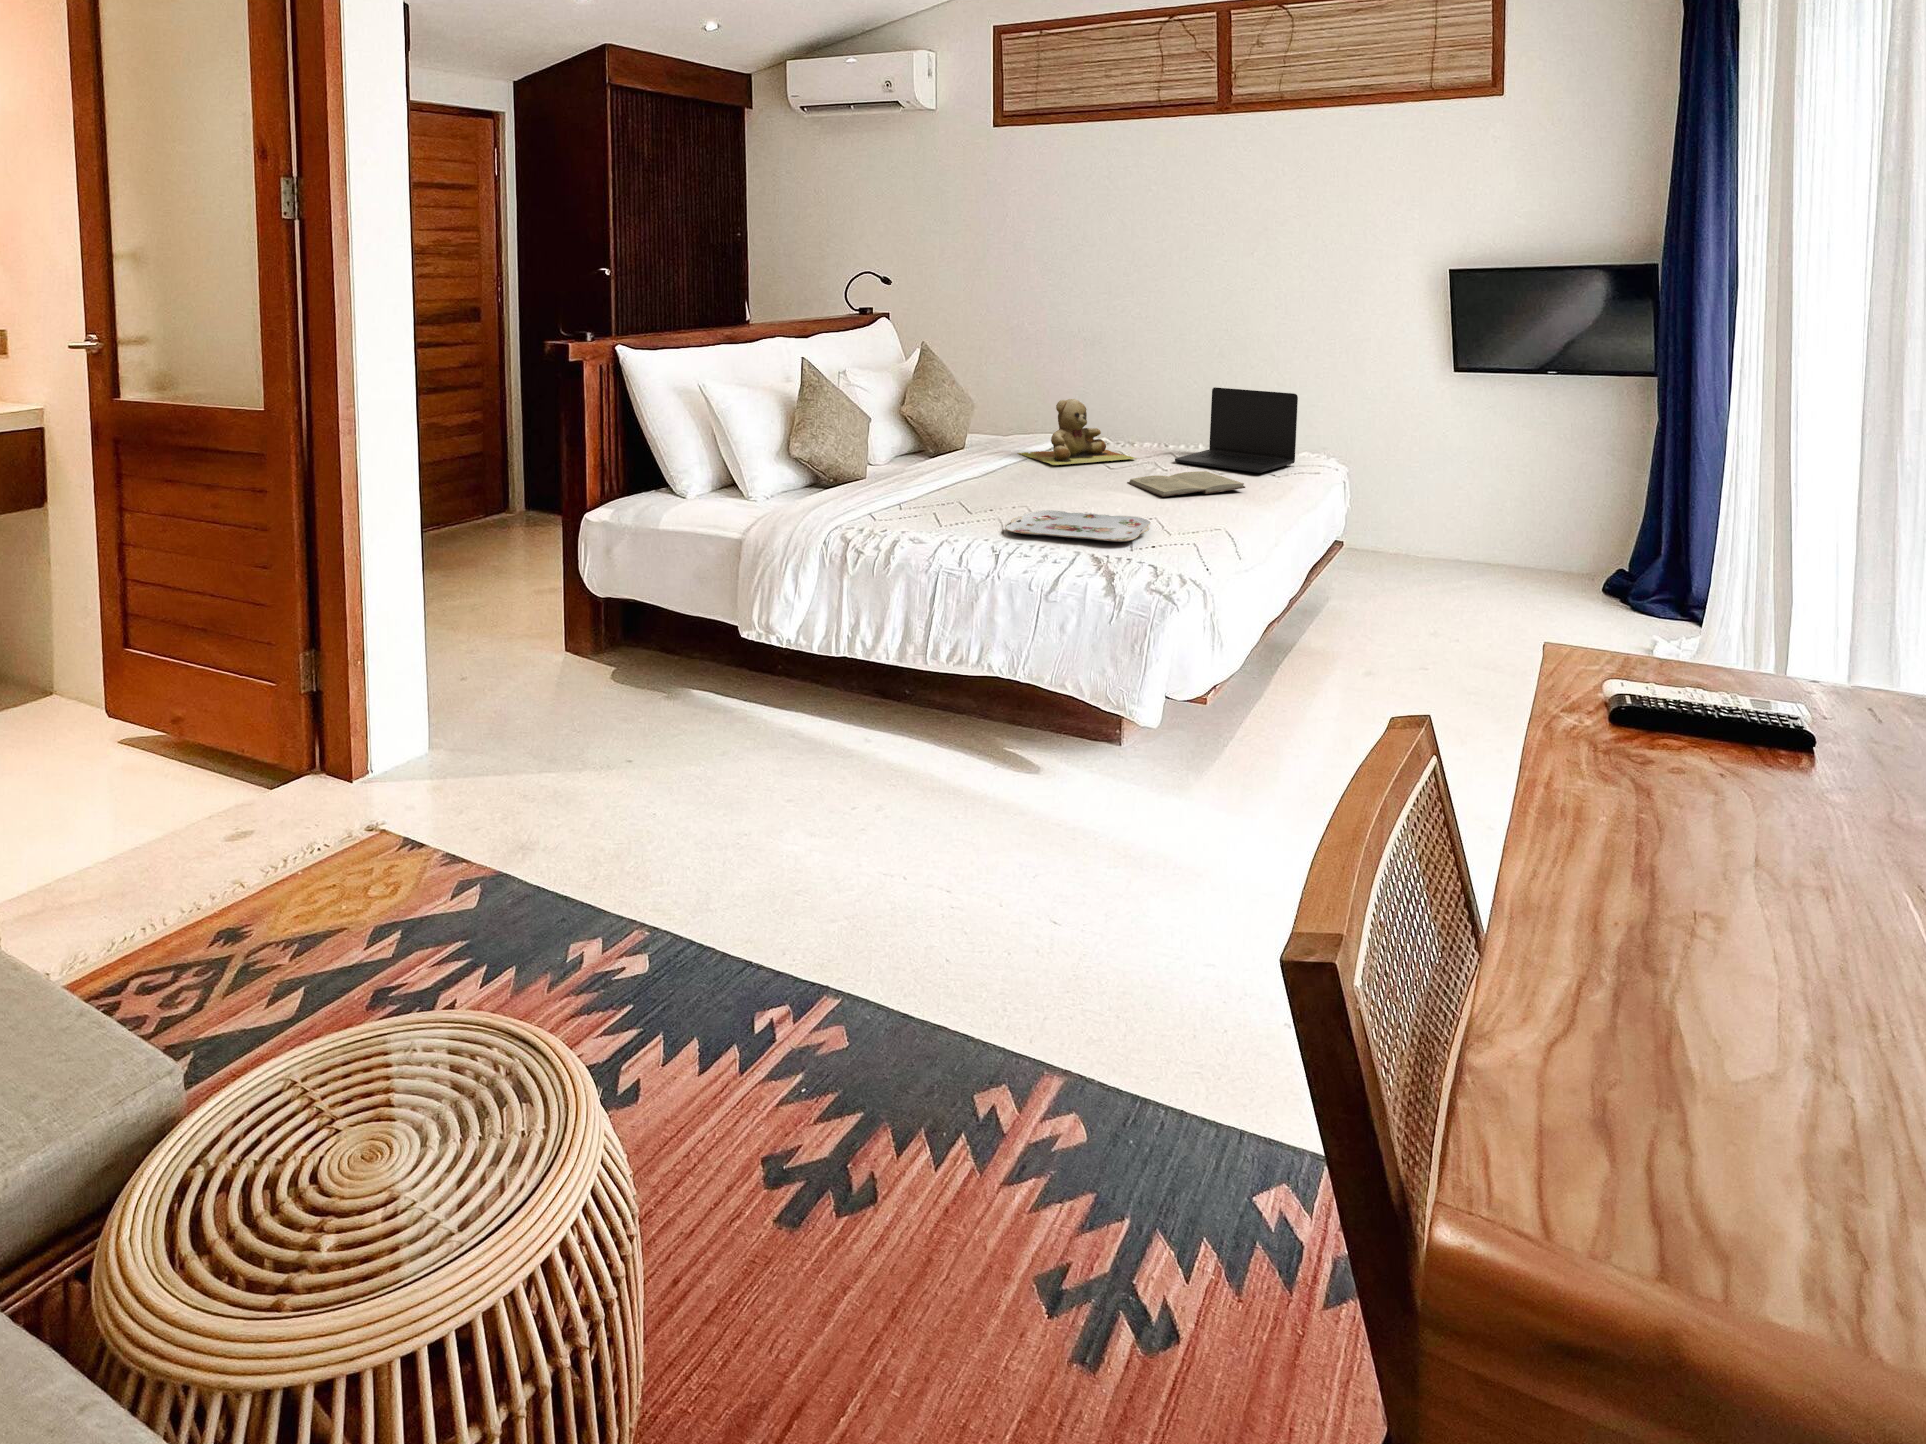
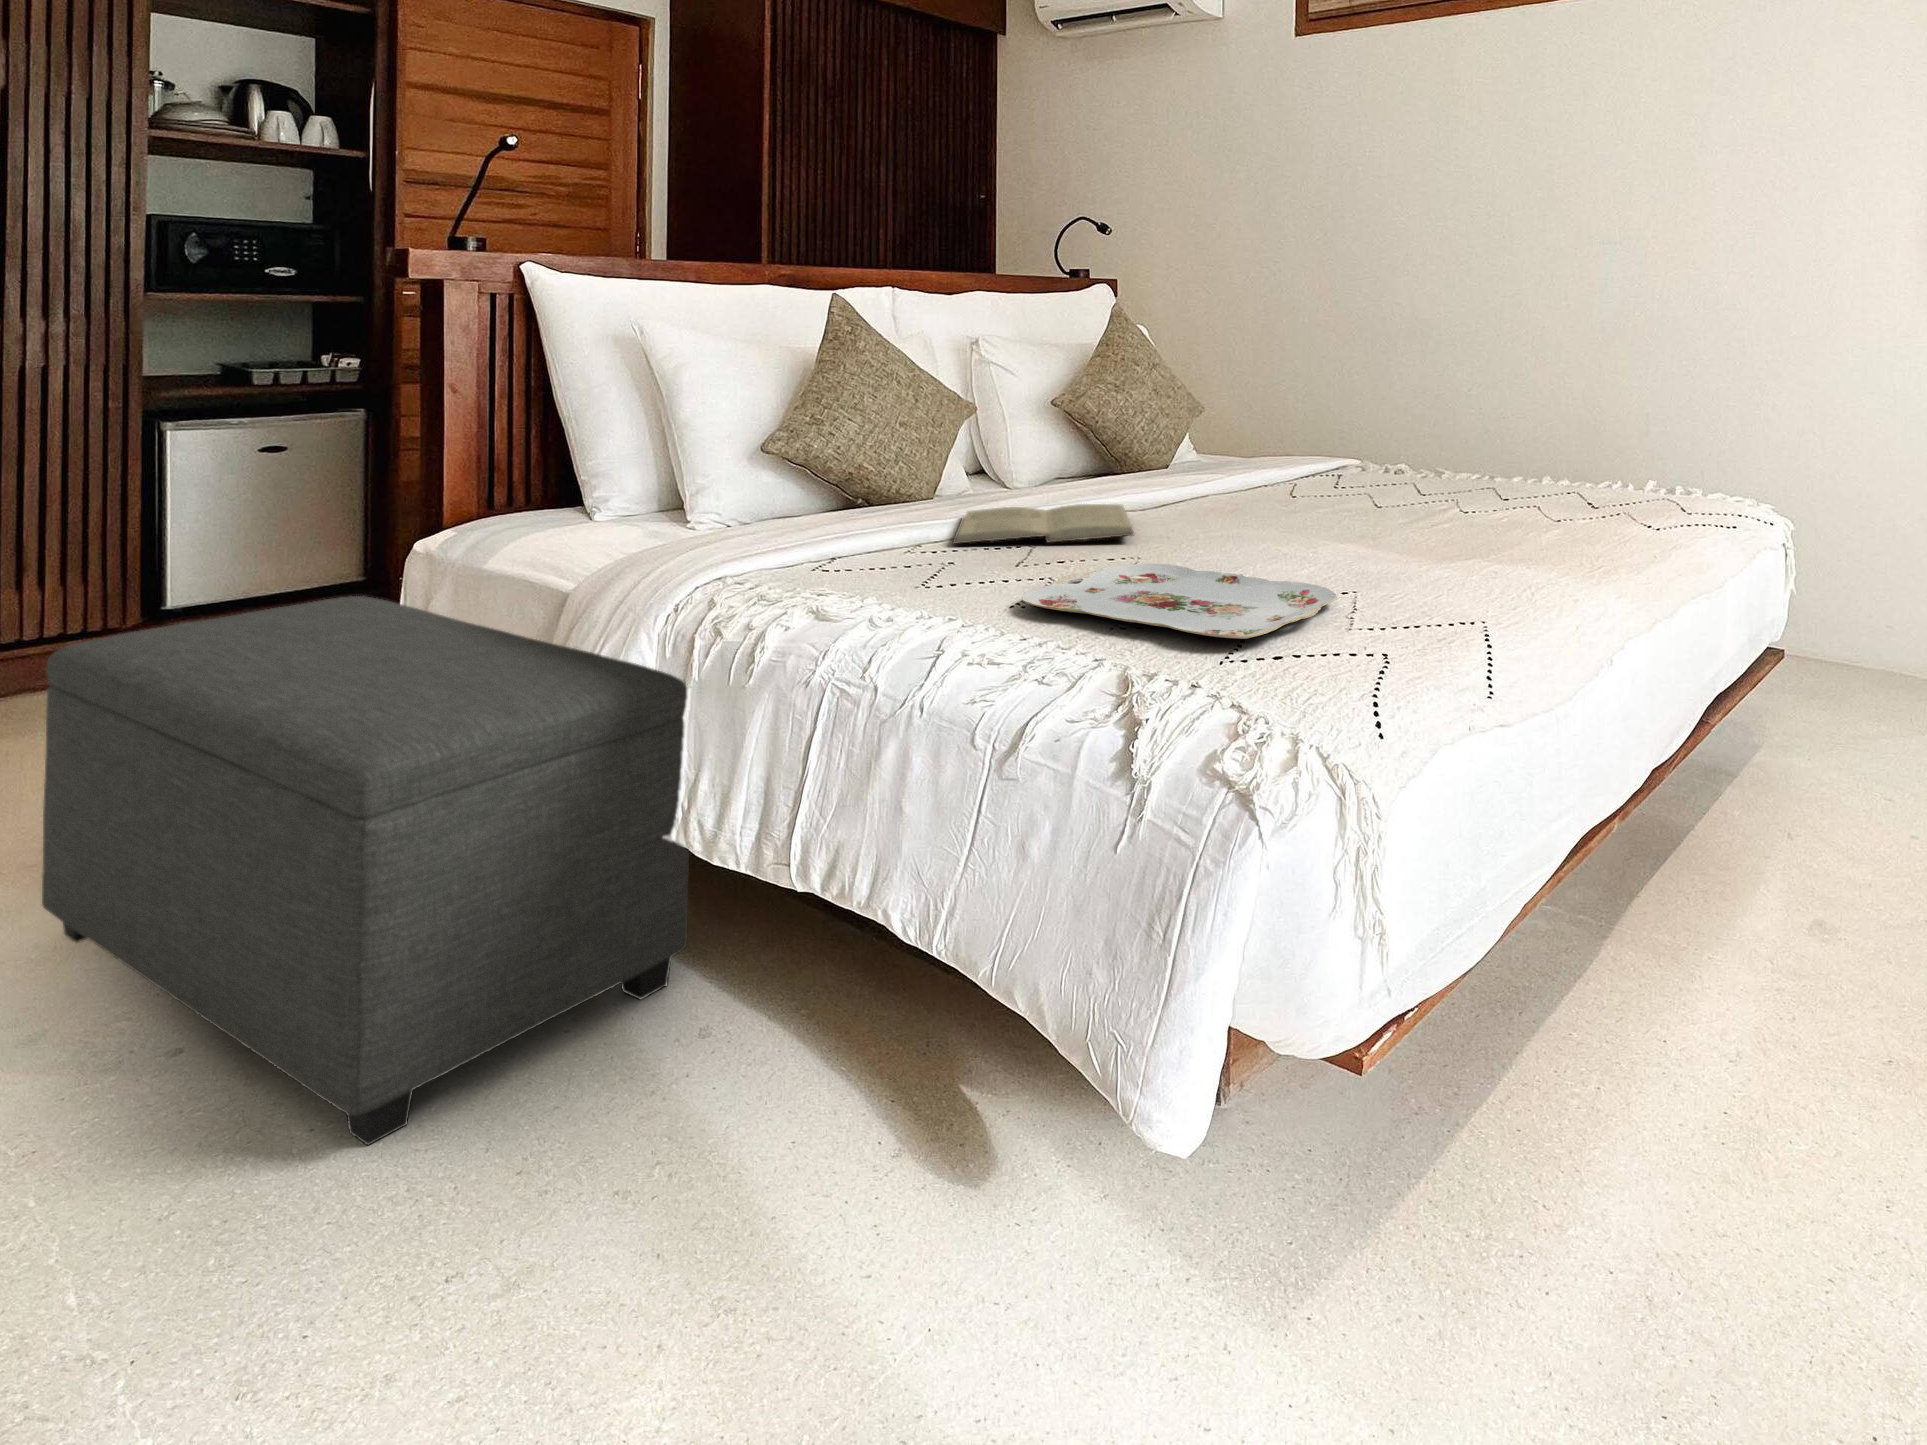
laptop: present [1175,387,1298,473] -> none [1479,377,1697,519]
teddy bear: present [1019,399,1136,465] -> none [1230,387,1418,491]
book: present [1127,471,1245,497] -> present [953,504,1134,544]
ottoman: none [504,551,851,774] -> present [42,596,689,1145]

